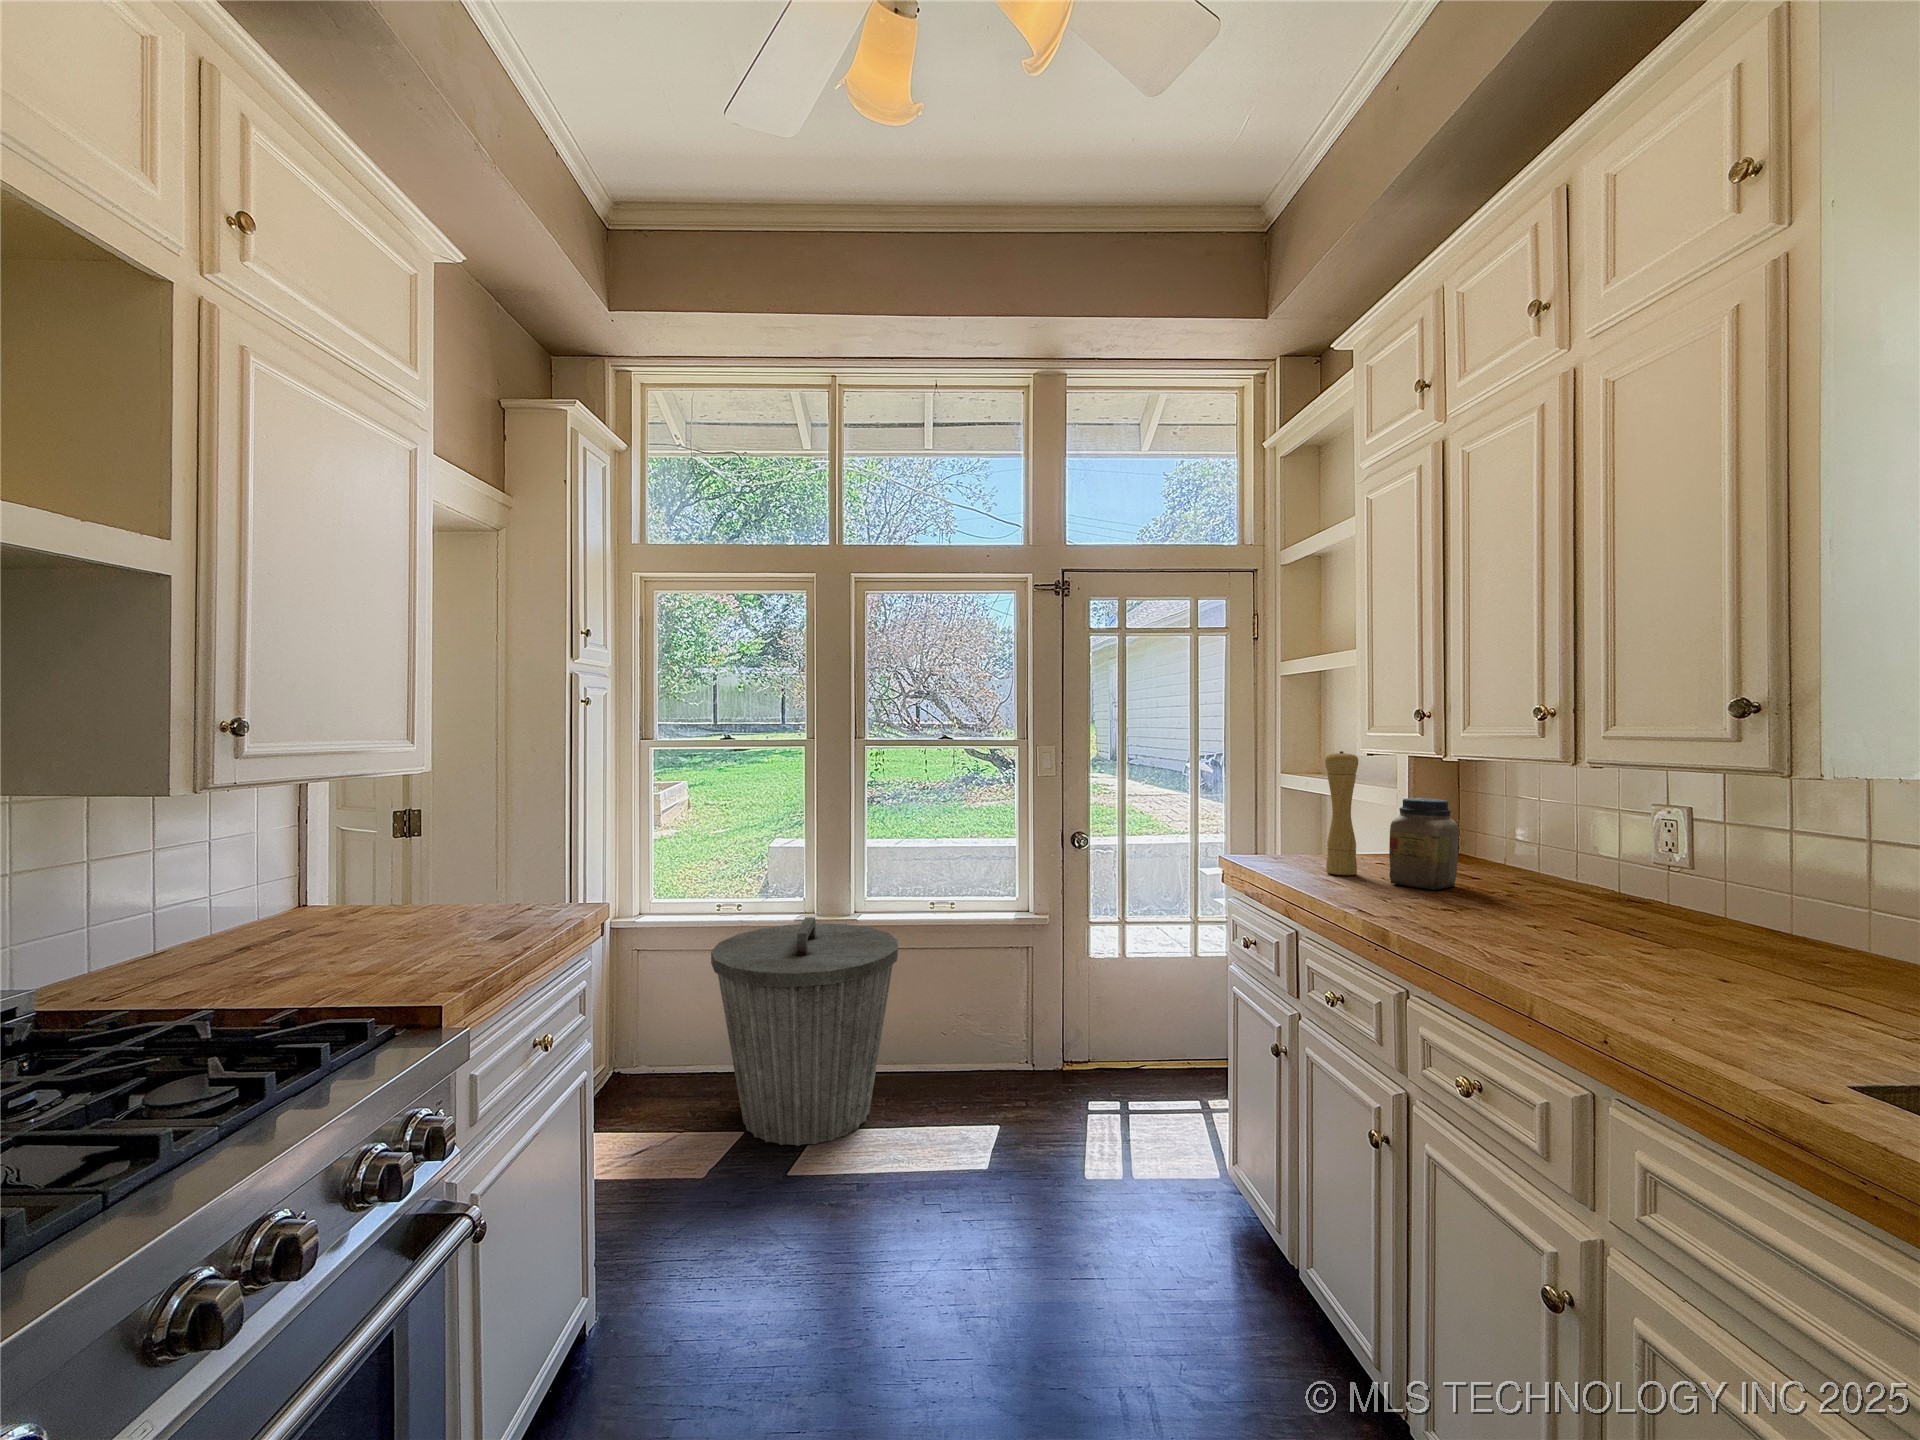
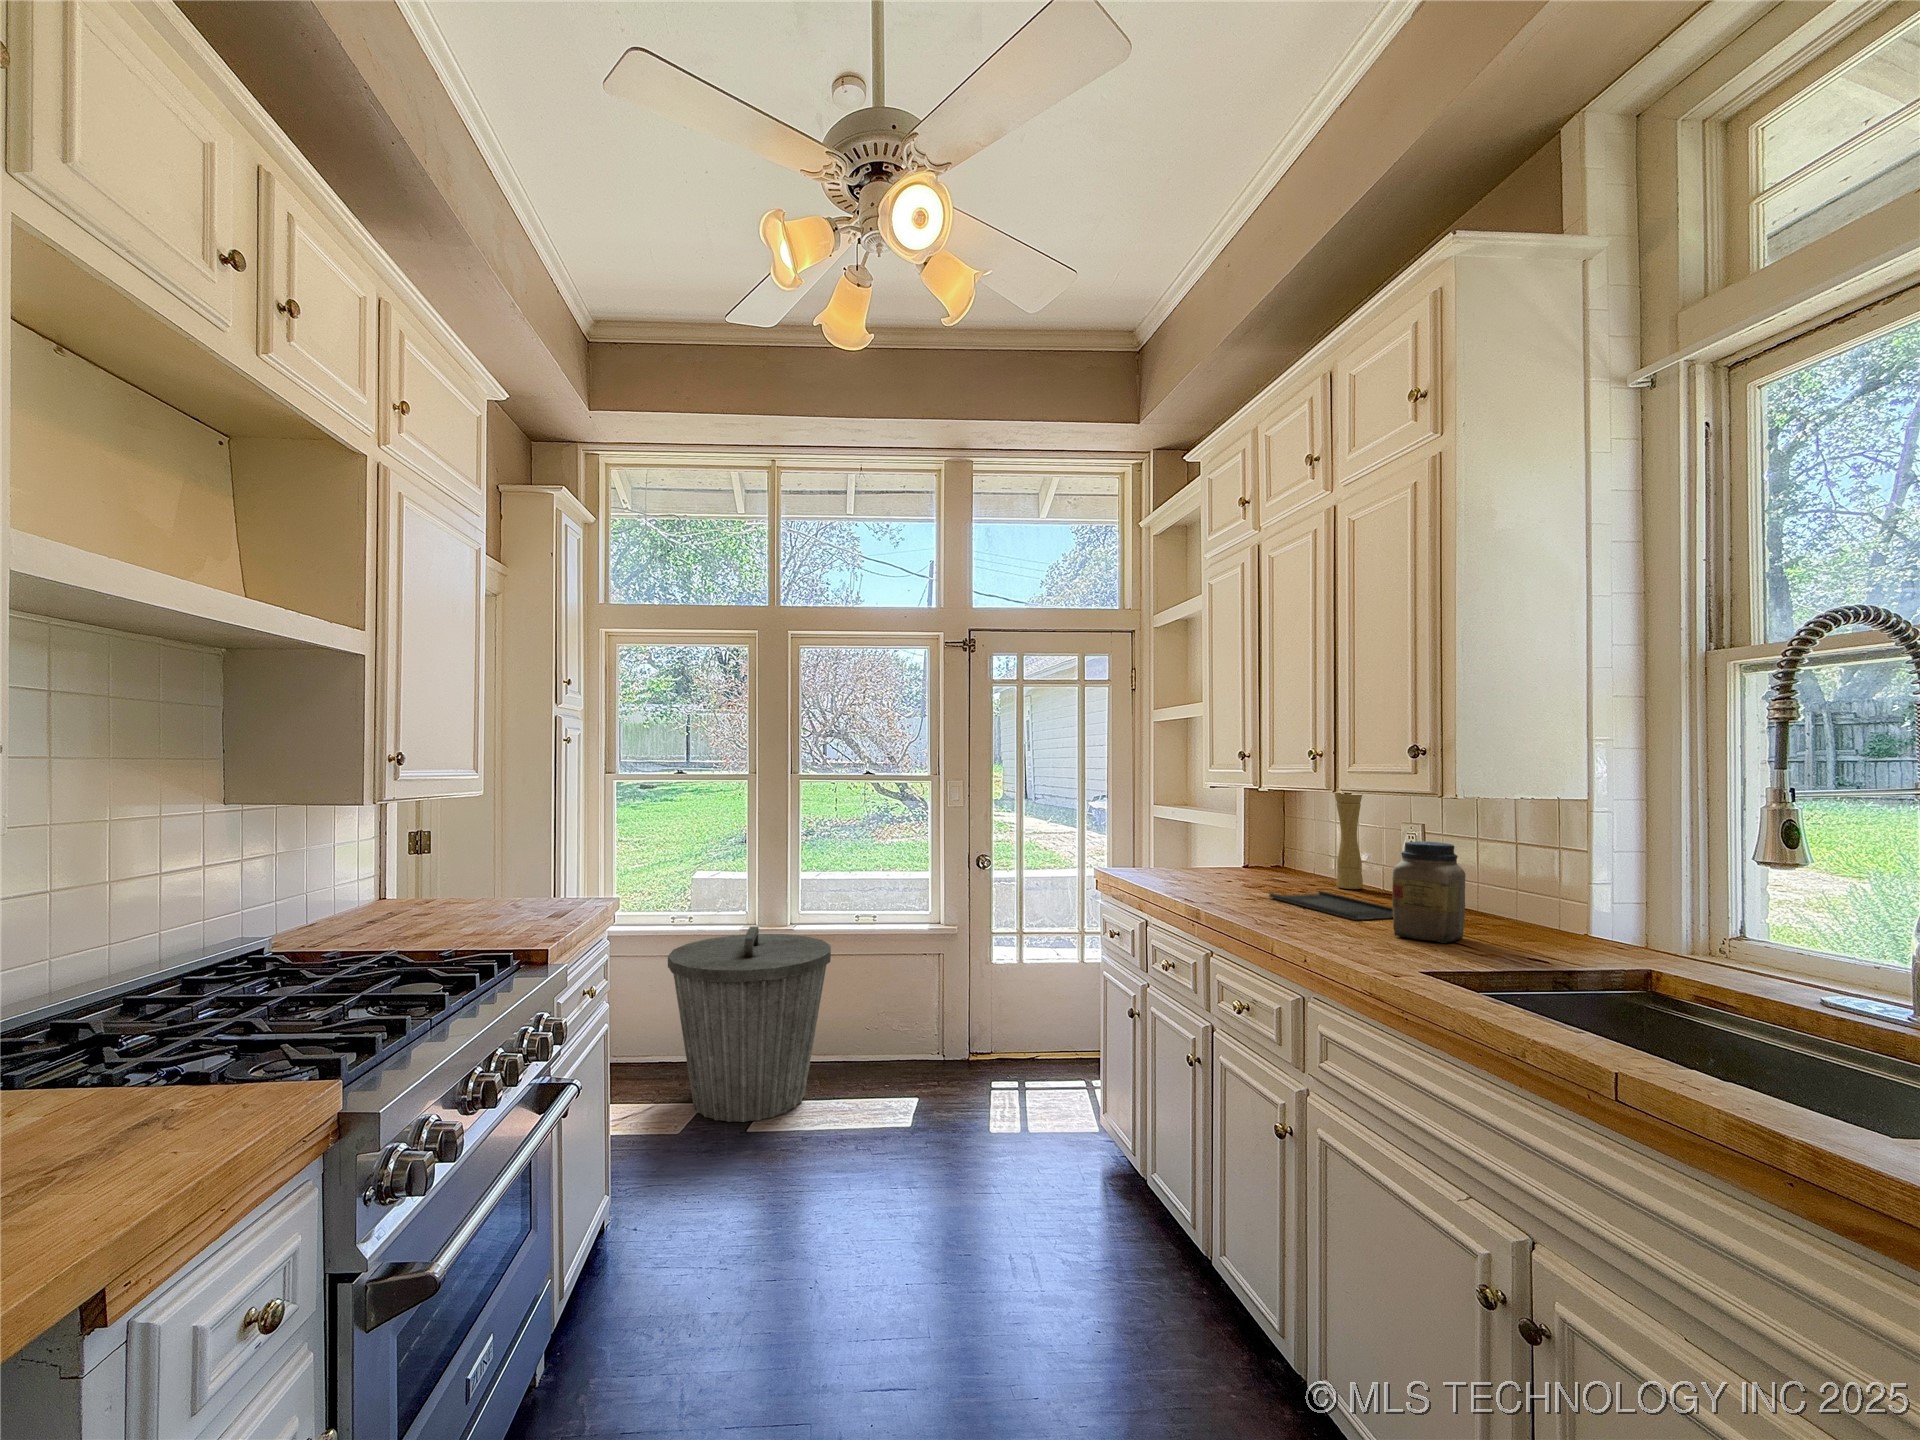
pepper mill: present [1325,751,1358,875] -> present [1334,793,1363,889]
jar: present [1389,798,1459,890] -> present [1392,841,1466,943]
tray: none [1482,905,1727,962] -> present [1269,891,1393,920]

